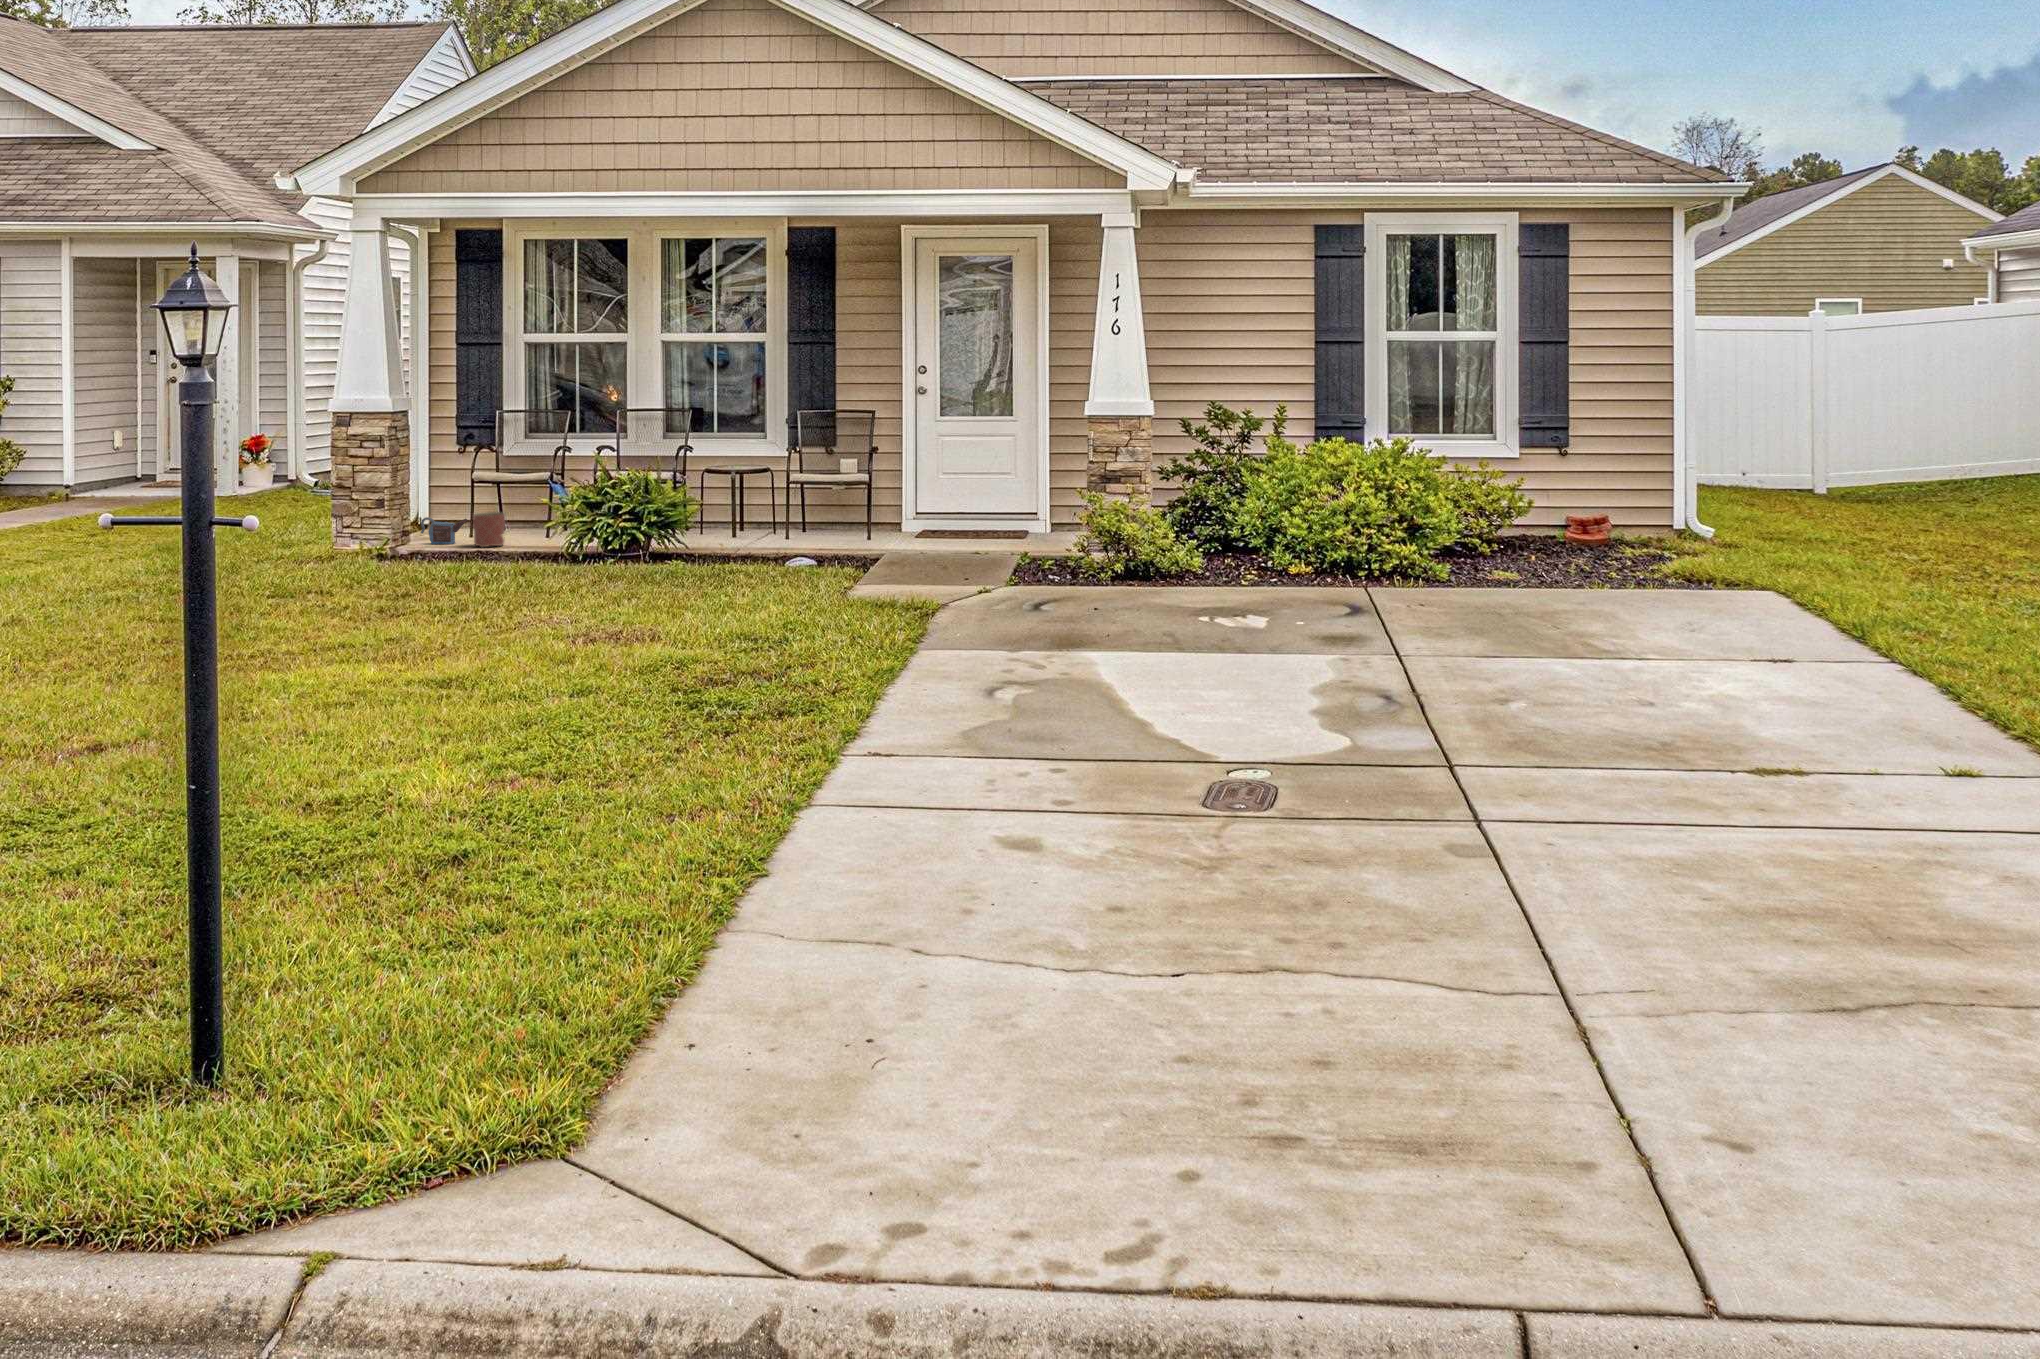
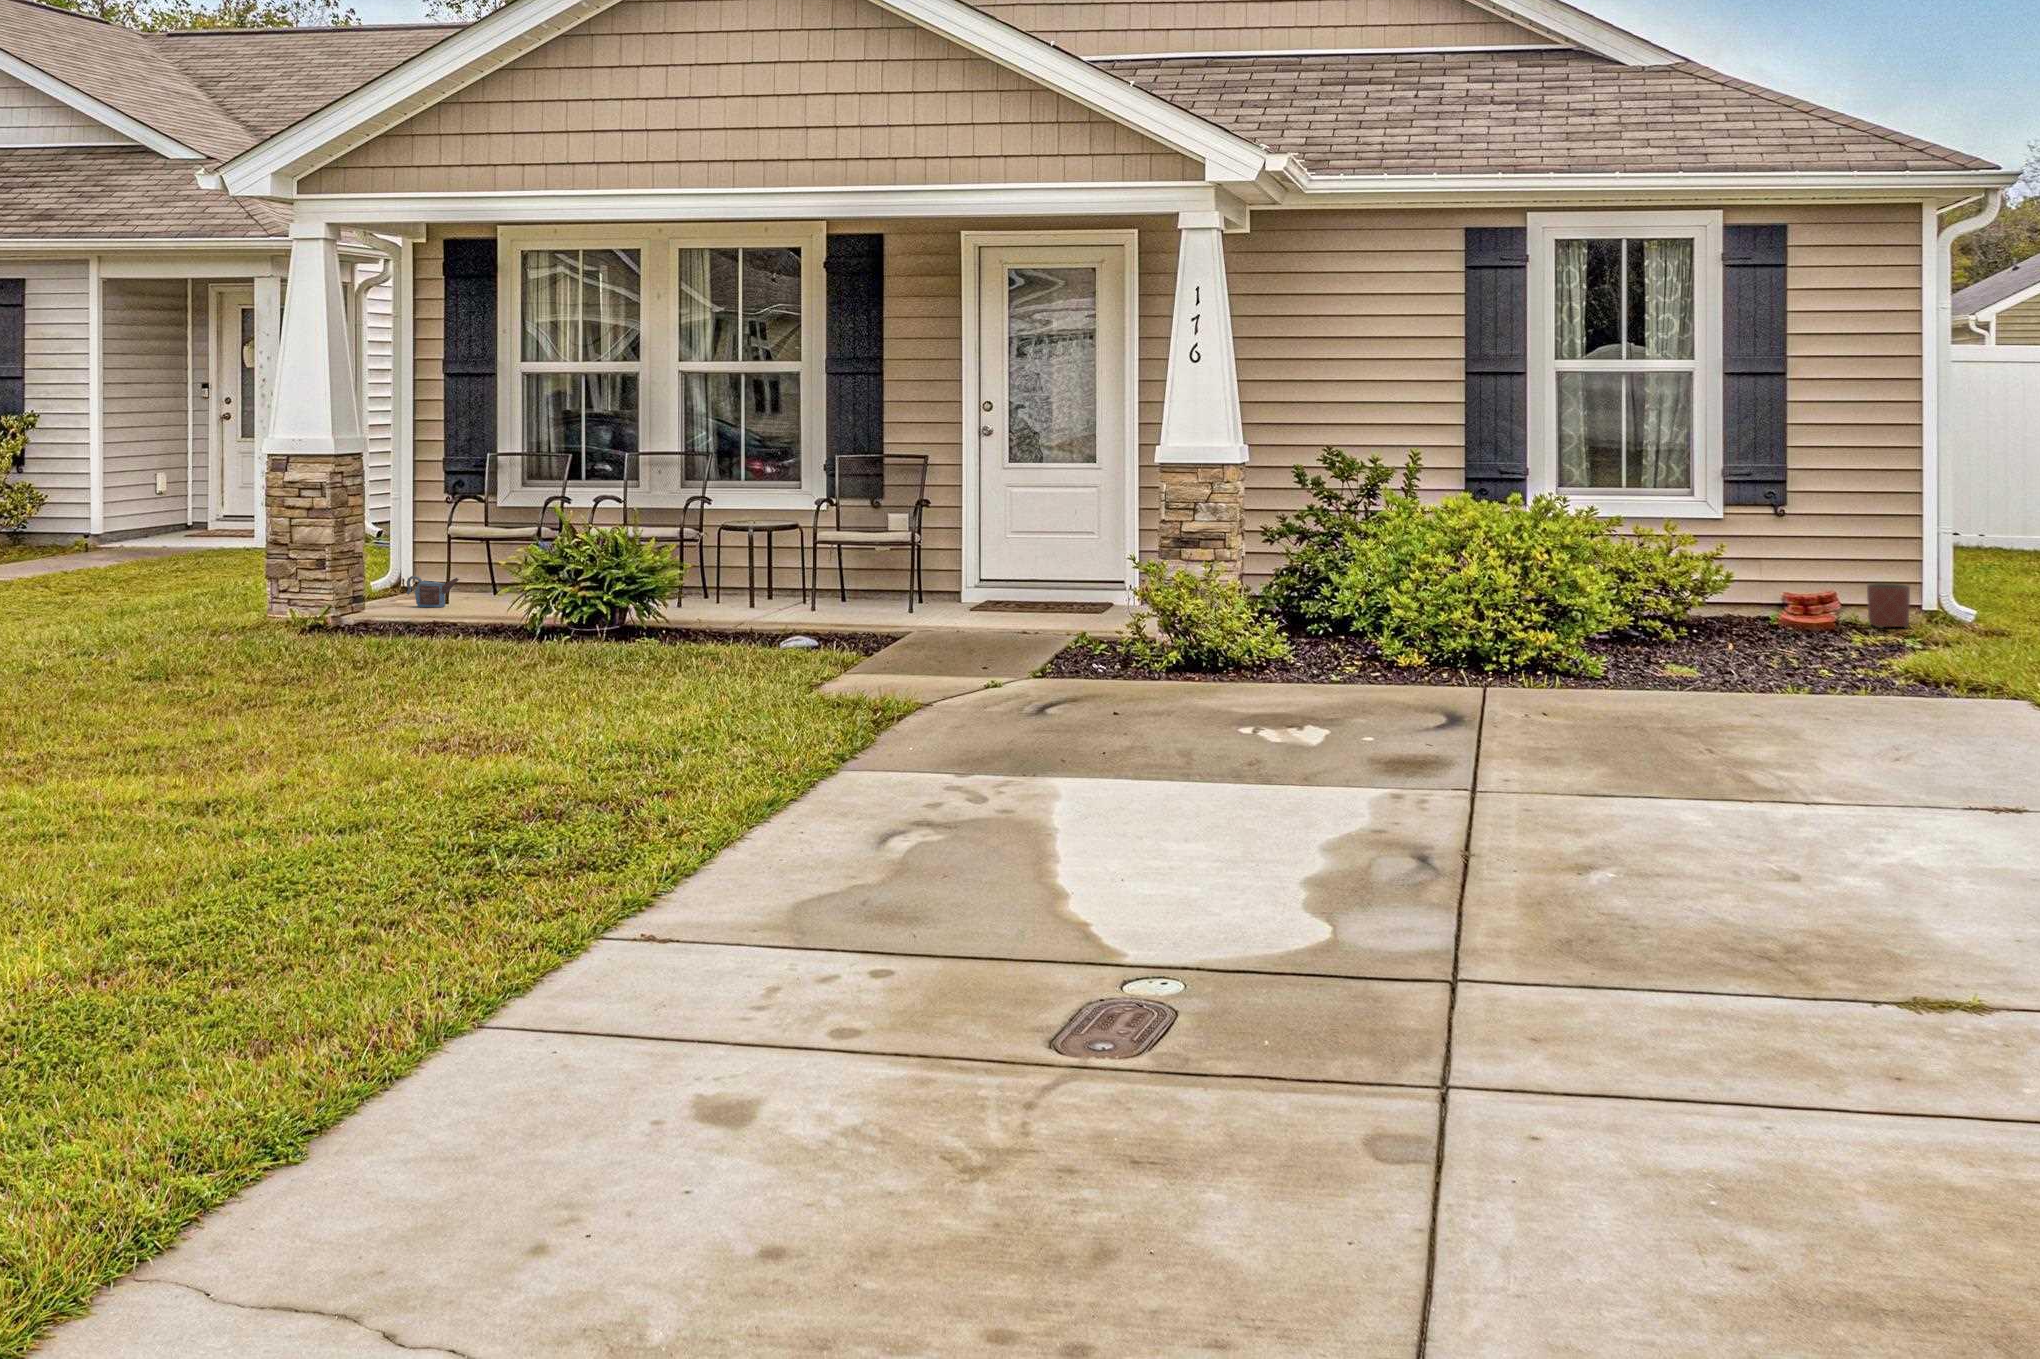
planter: present [473,512,505,547] -> present [1867,583,1910,628]

